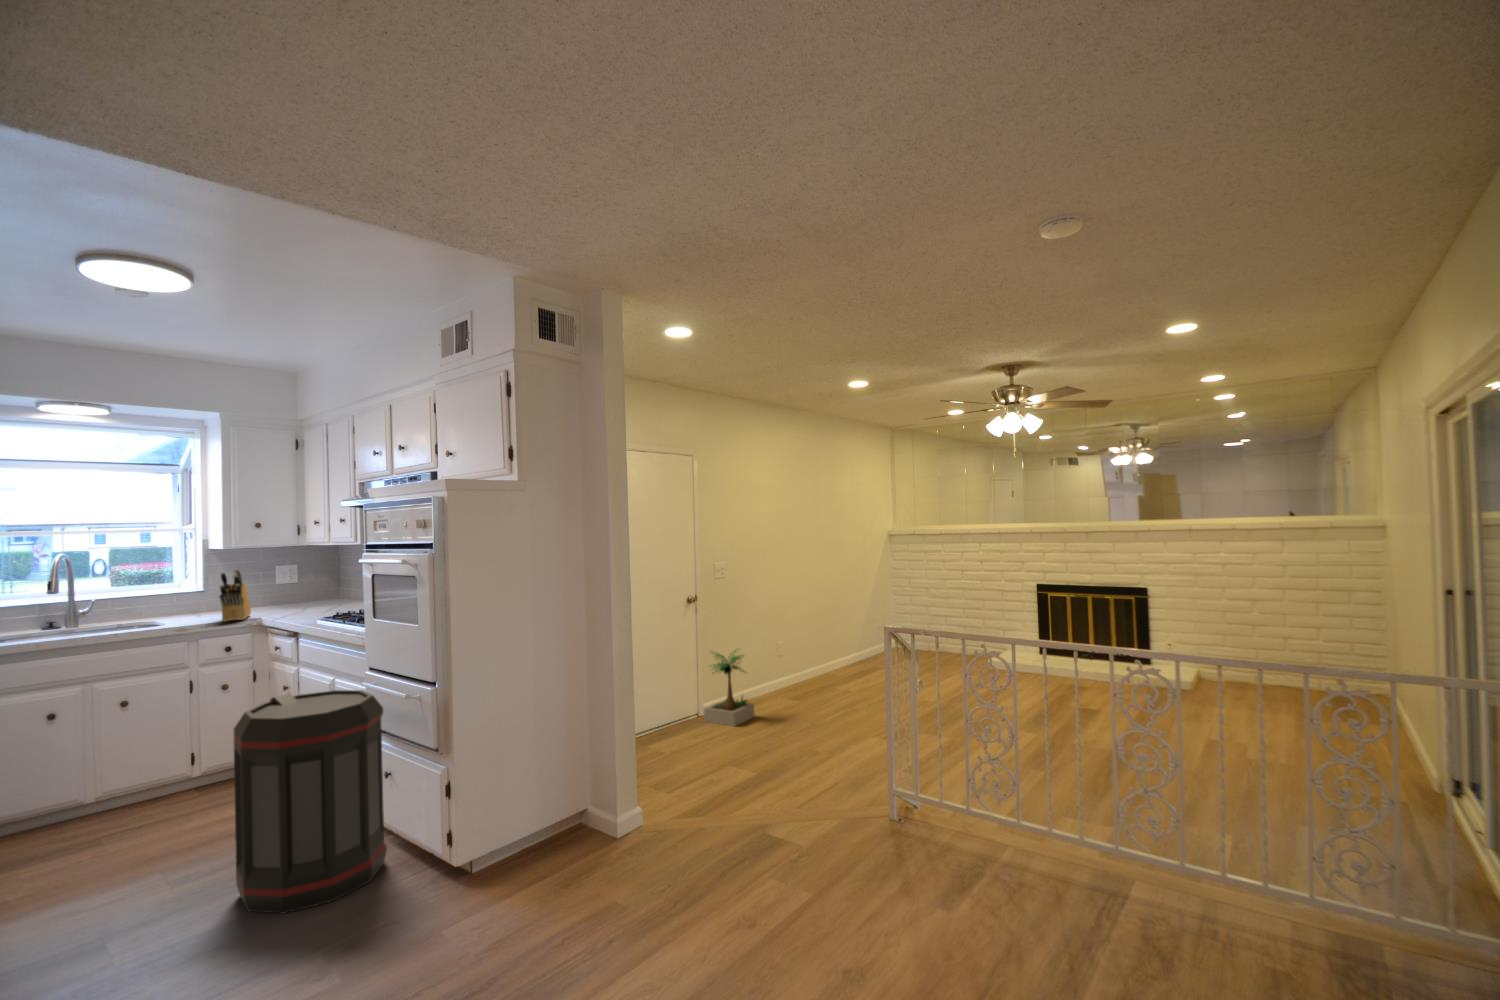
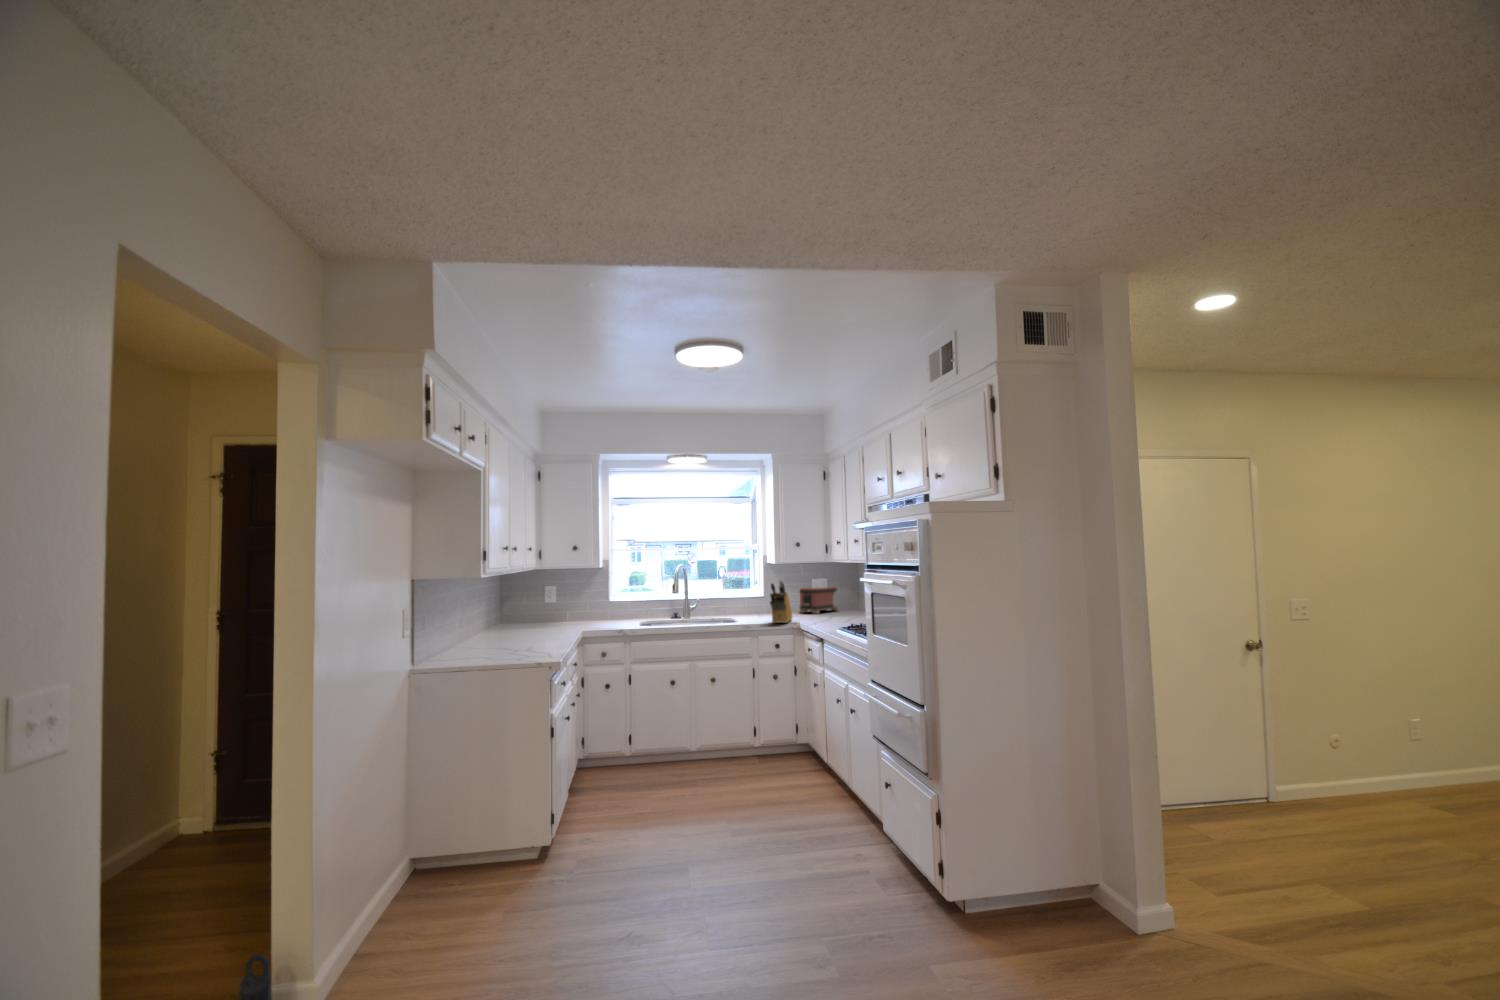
toaster: none [257,573,313,607] -> present [800,586,838,614]
potted plant: present [704,649,754,726] -> none [1268,716,1361,828]
trash can: present [234,690,387,914] -> none [769,693,887,895]

